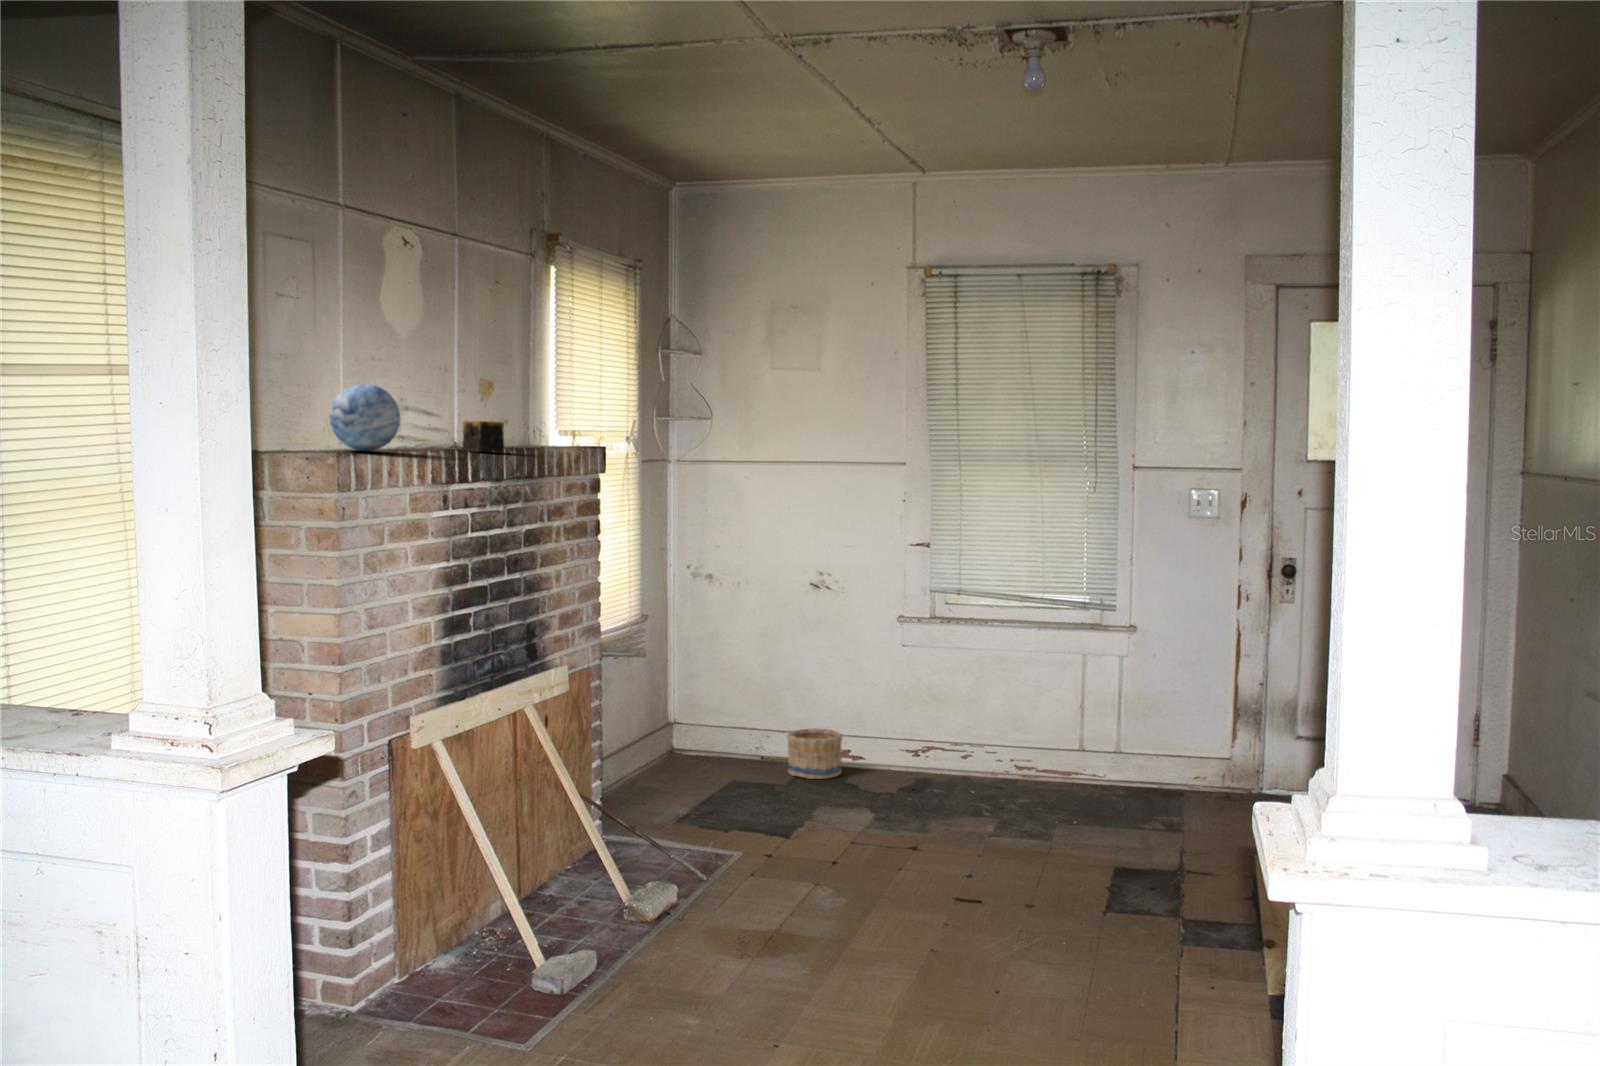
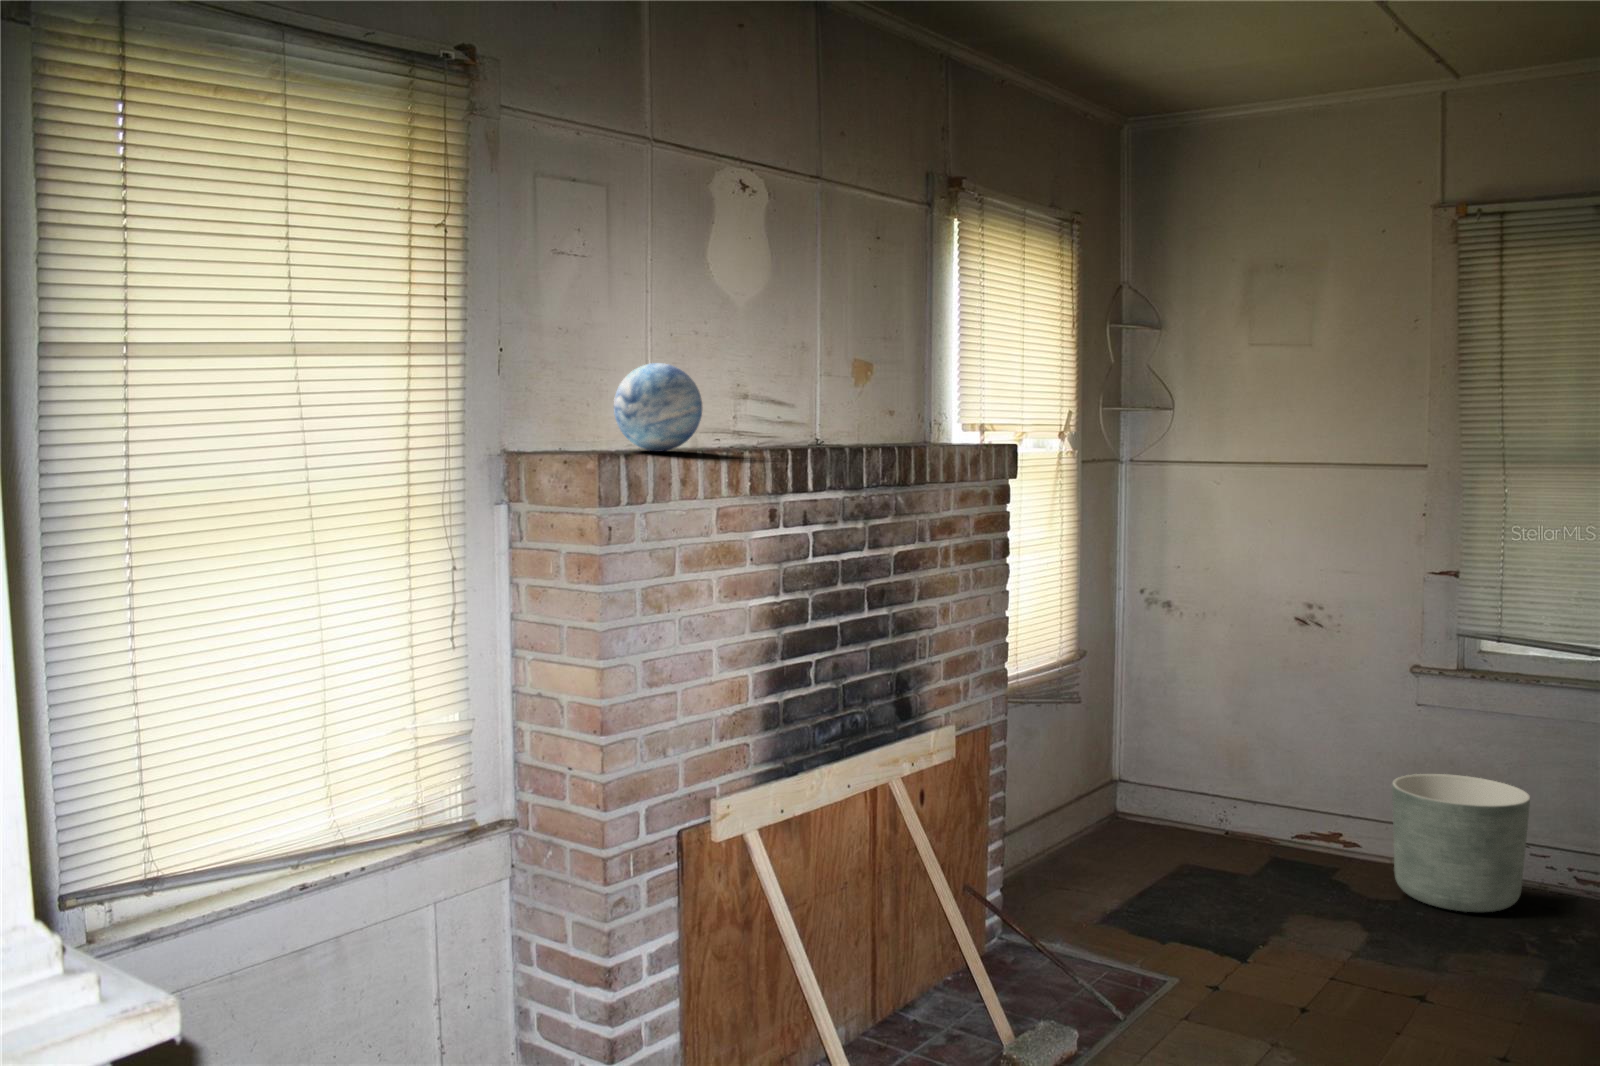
candle: present [462,421,504,452] -> none [803,411,855,451]
planter: none [879,696,970,792] -> present [1392,774,1530,912]
basket: present [787,729,842,779] -> none [1264,802,1340,872]

